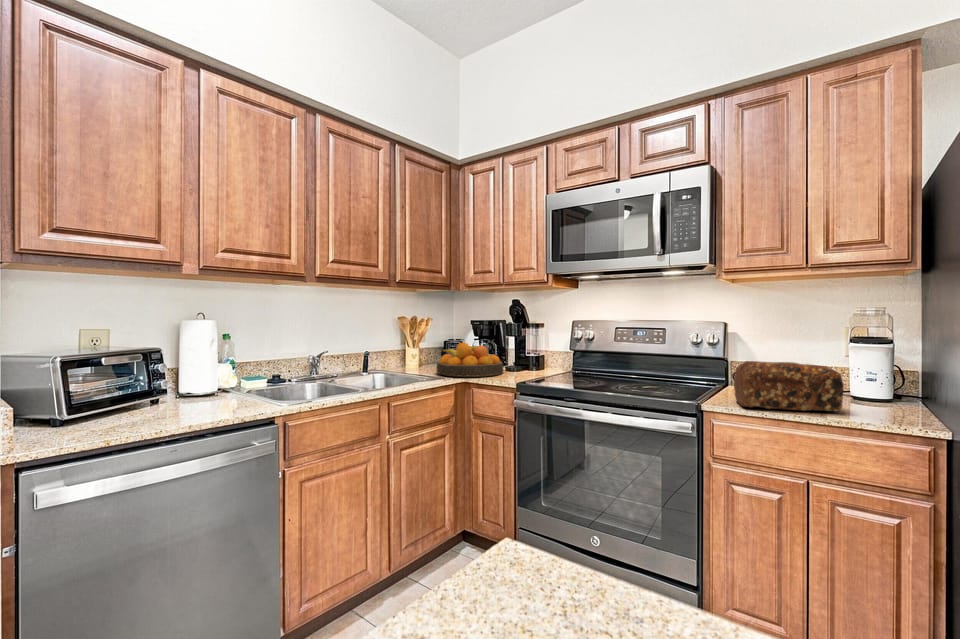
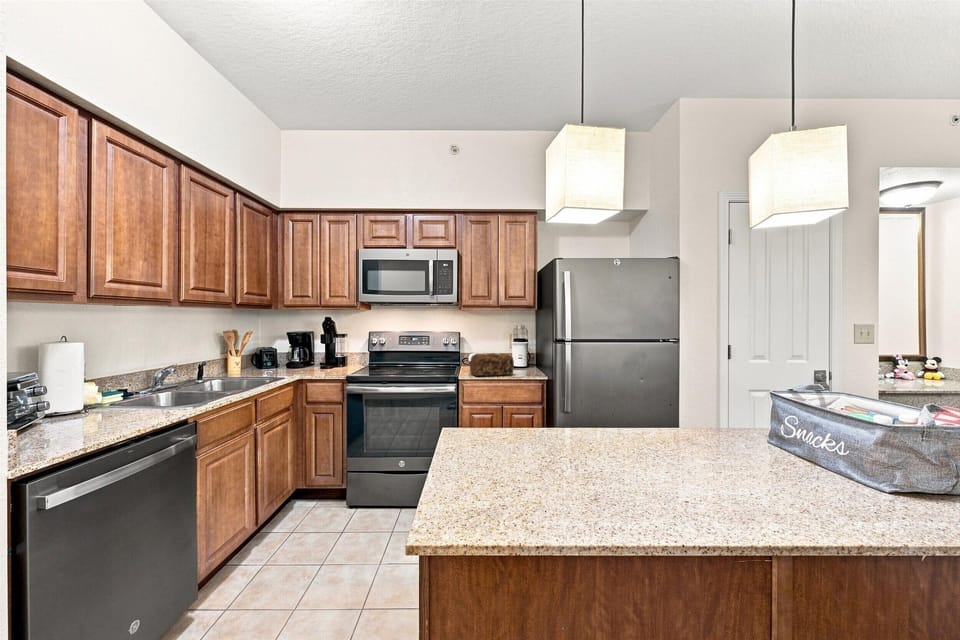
fruit bowl: present [437,342,503,377] -> none [270,349,322,374]

